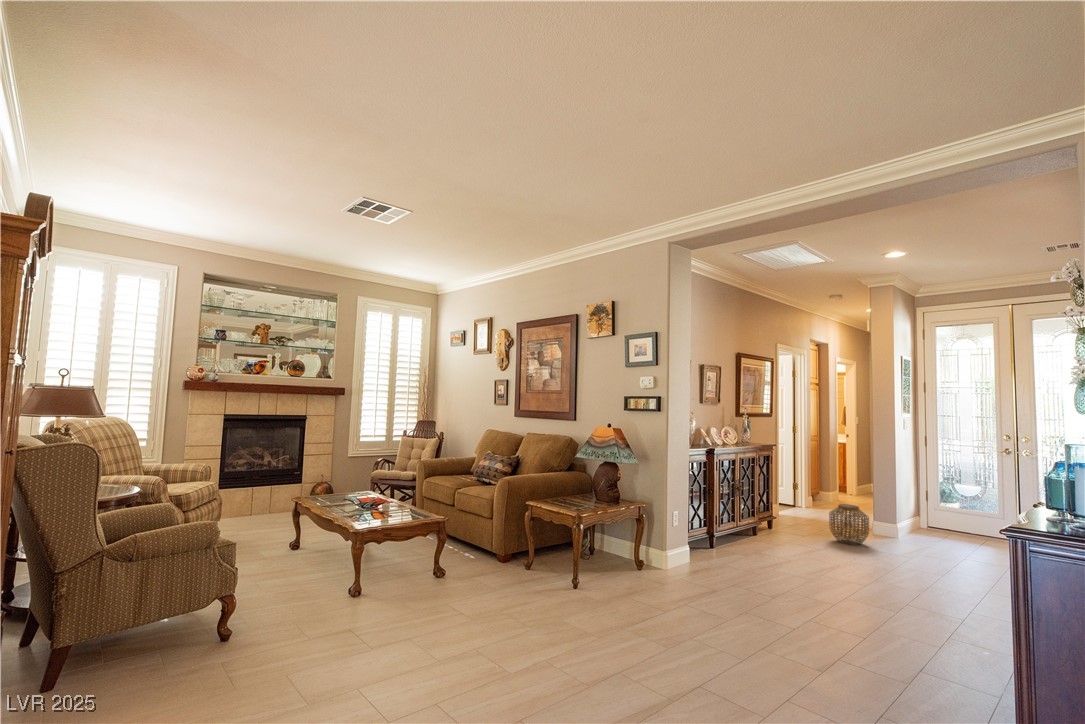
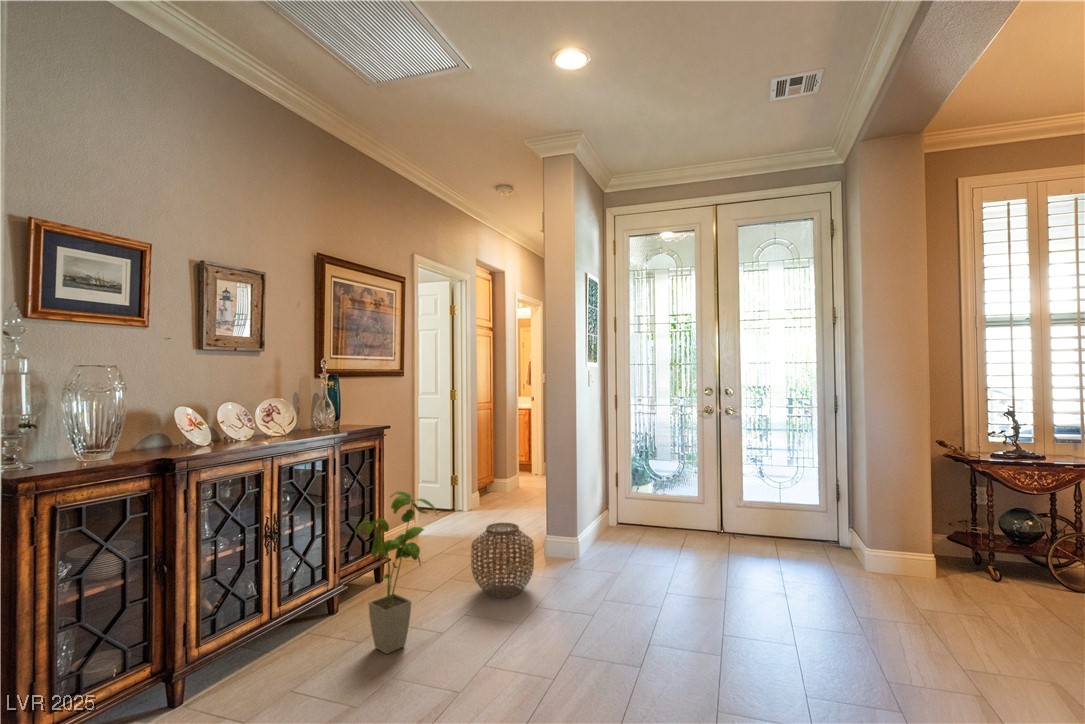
house plant: none [778,475,821,551] -> present [355,491,437,654]

